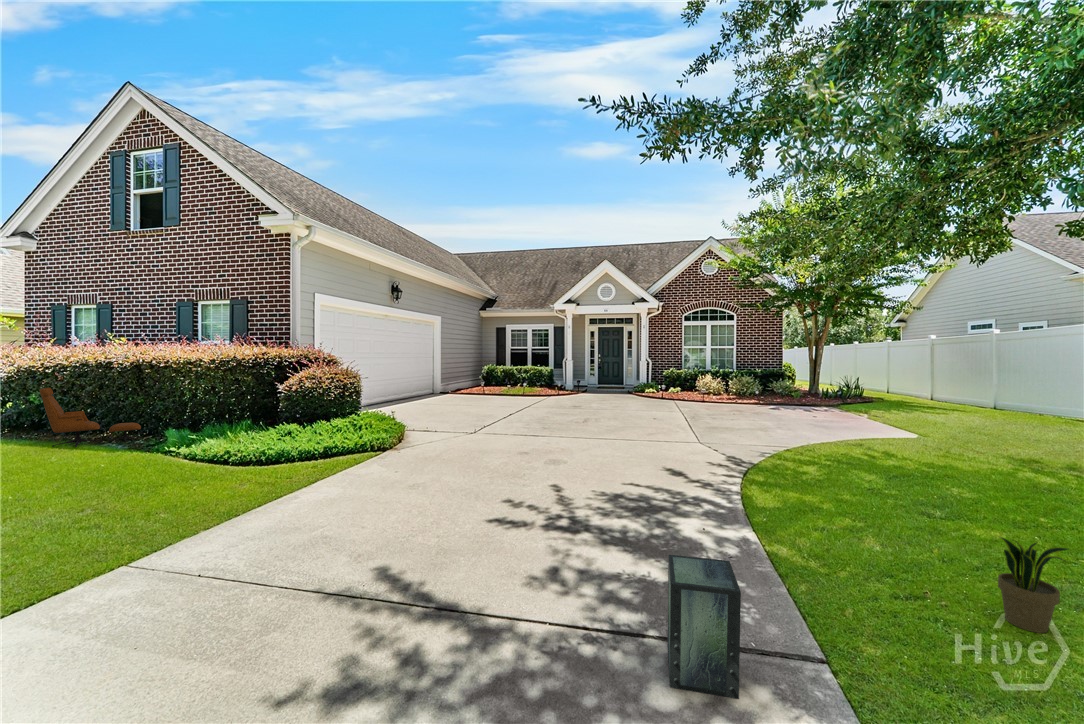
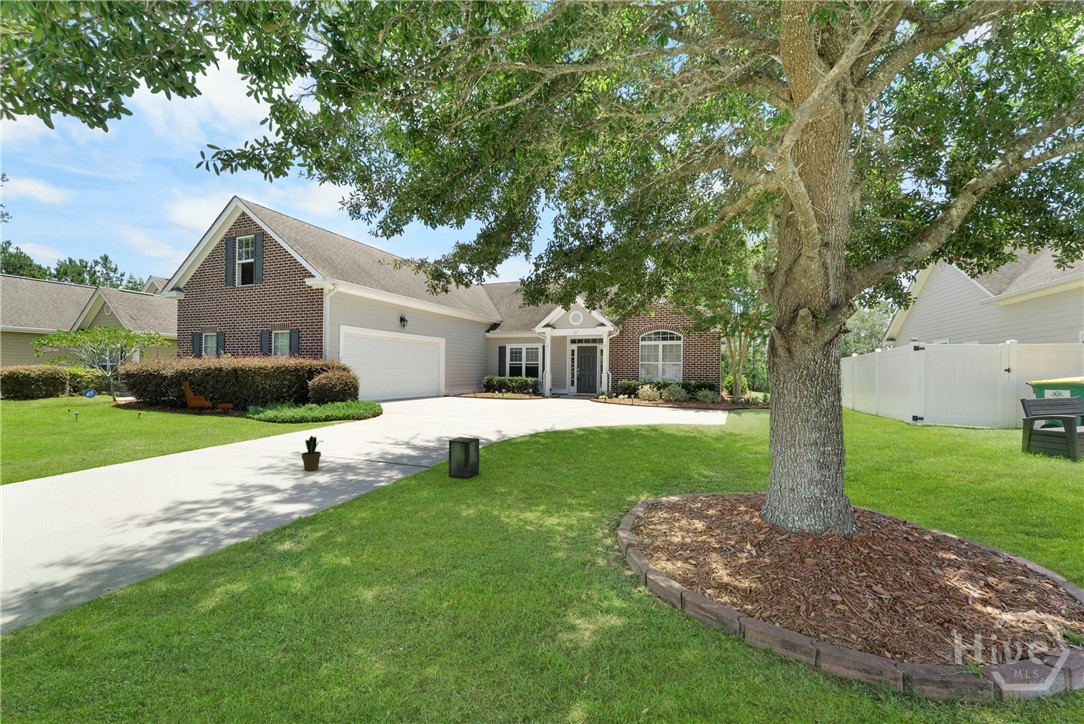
potted plant: present [998,537,1068,633] -> present [302,436,323,471]
storage box: present [667,555,741,699] -> present [449,437,479,479]

